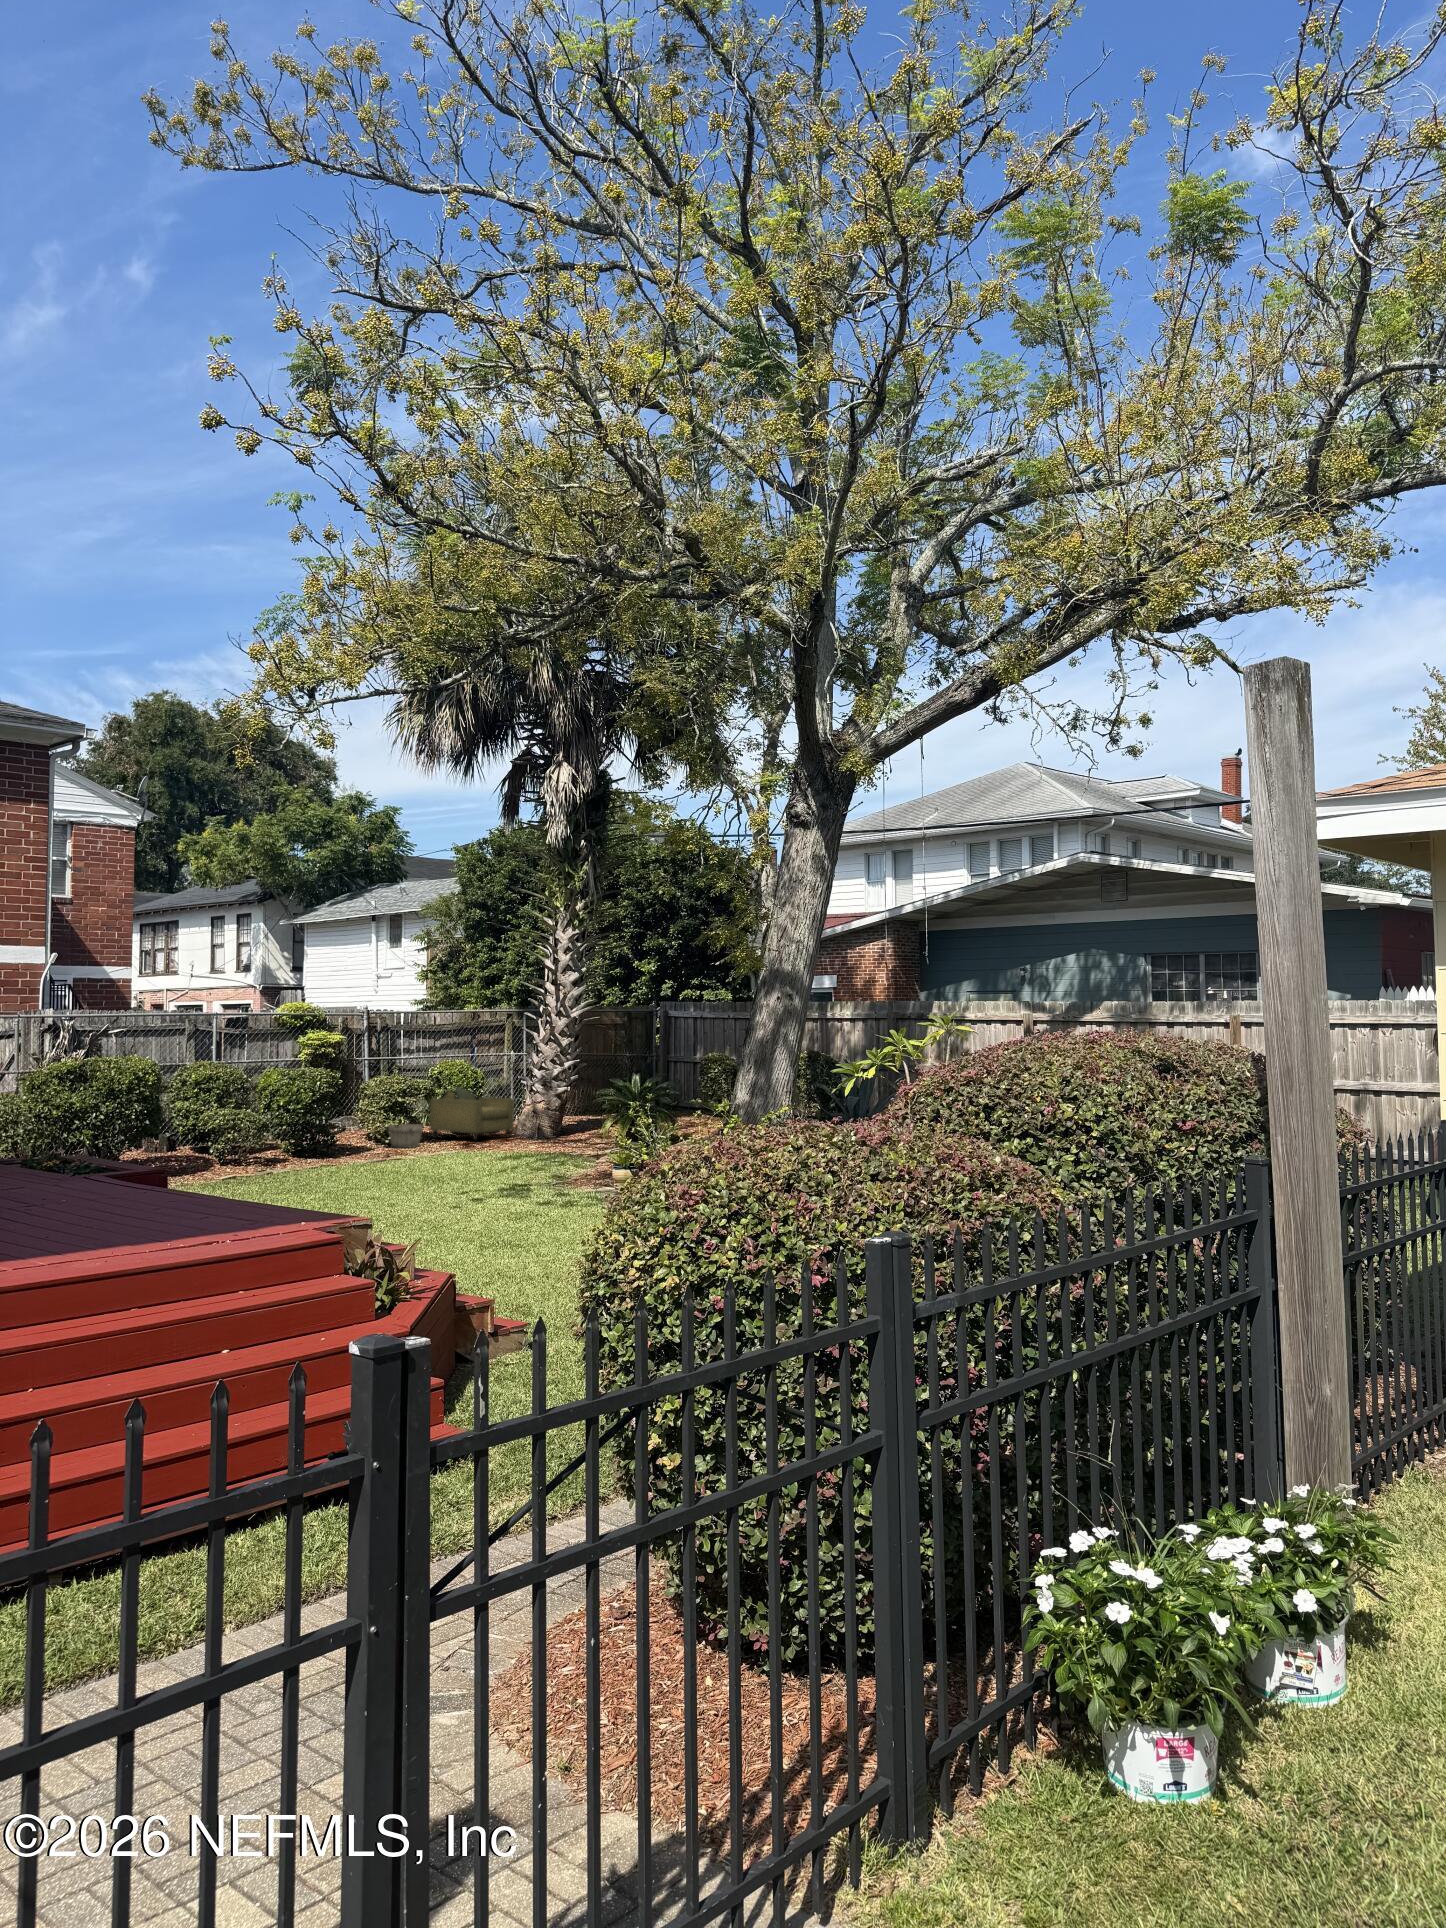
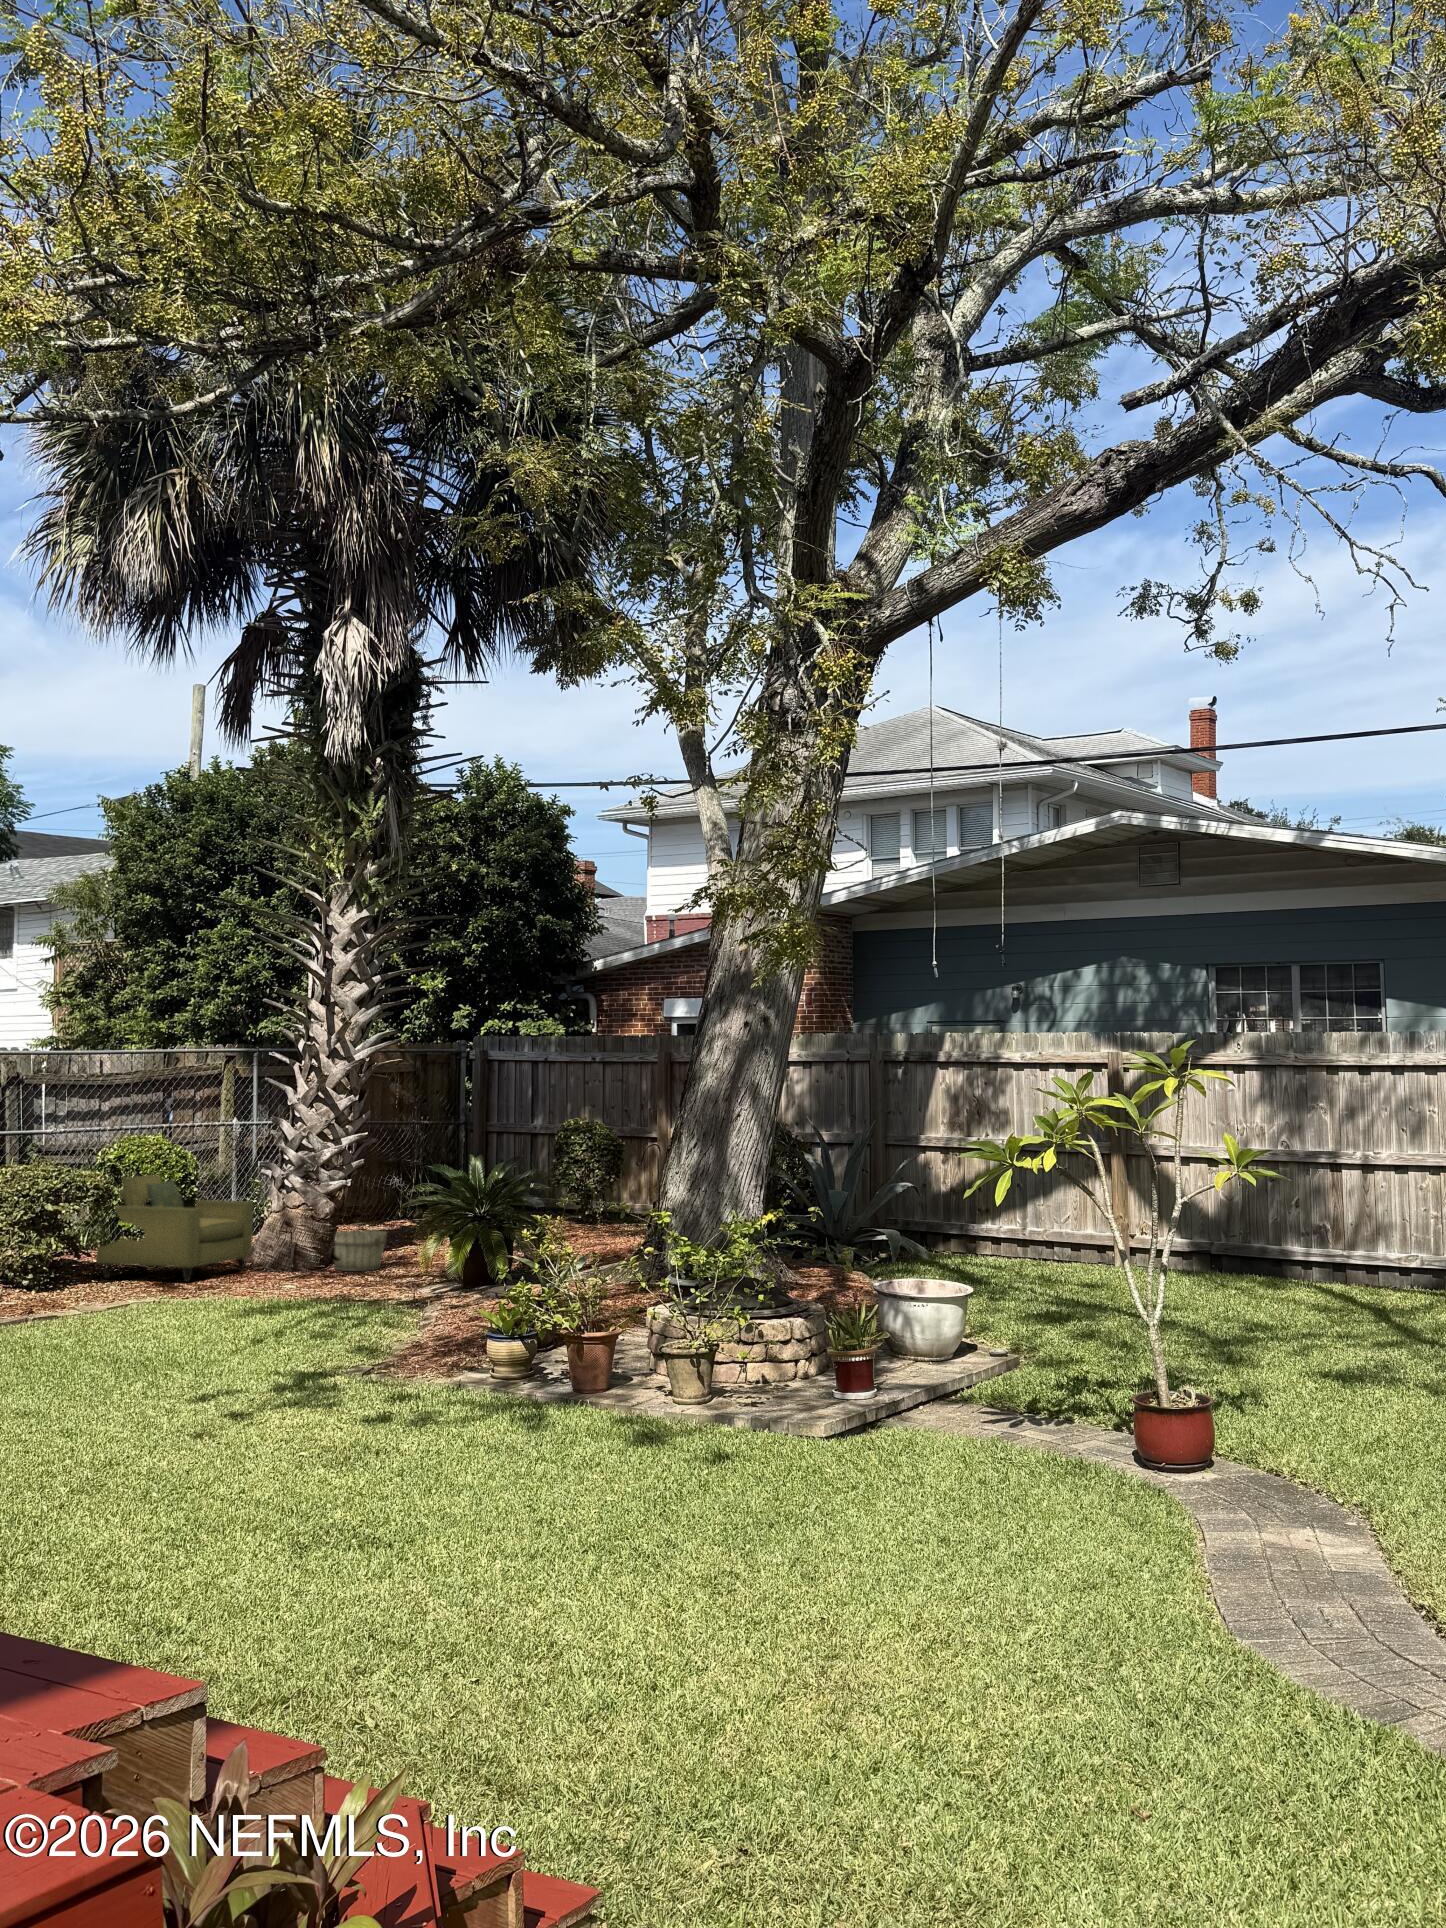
wooden bucket: present [388,1121,423,1148] -> present [334,1224,387,1271]

